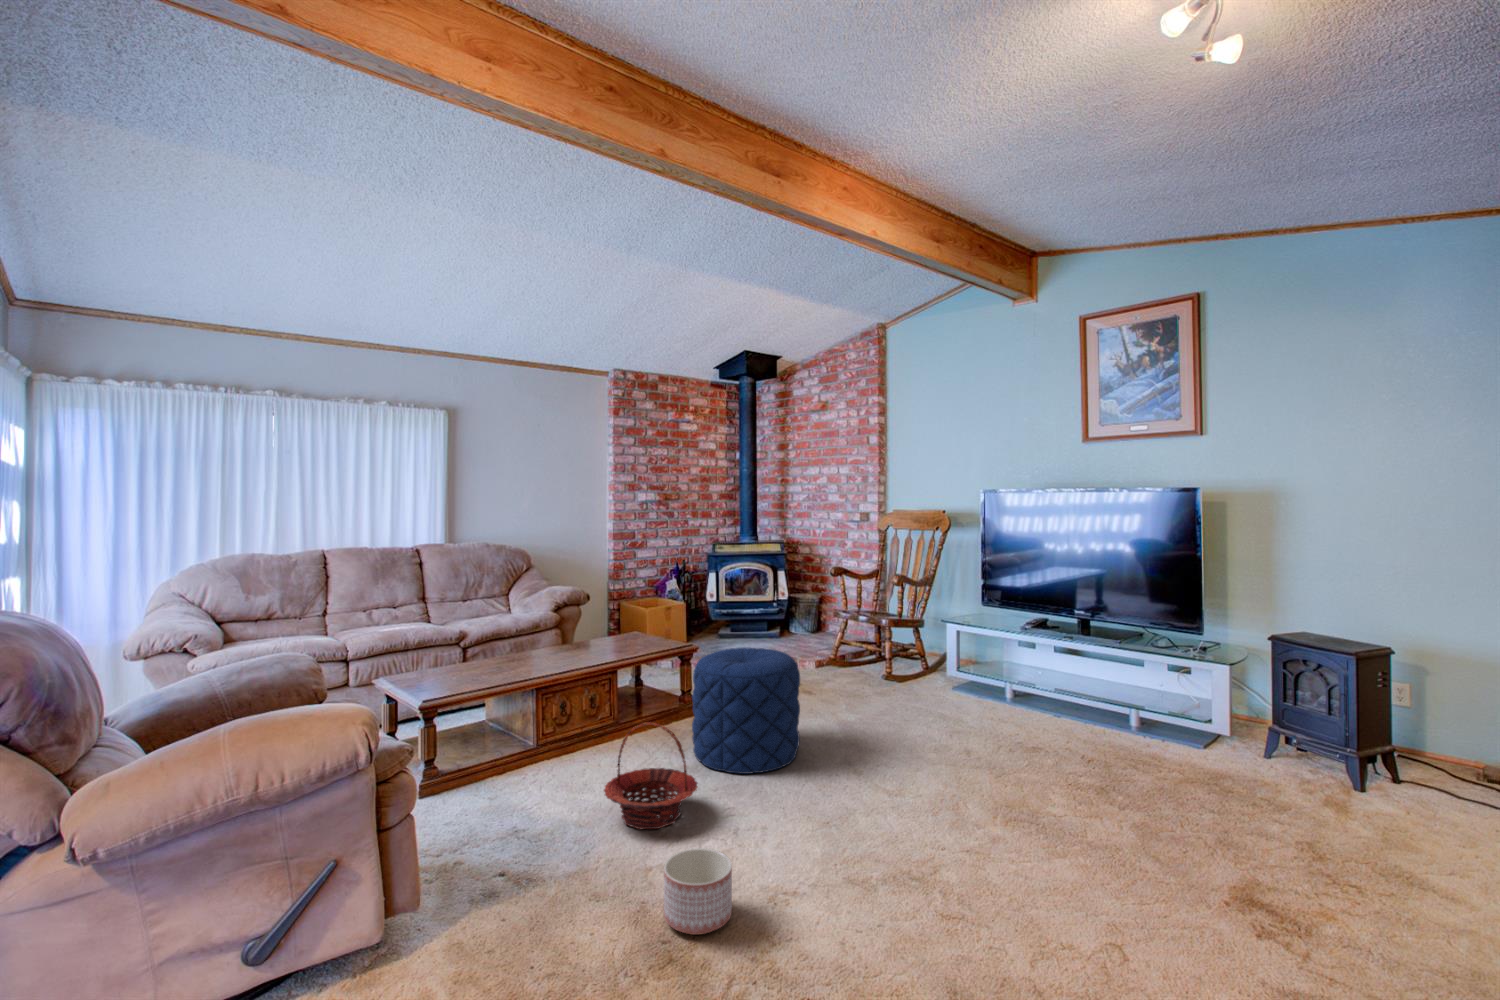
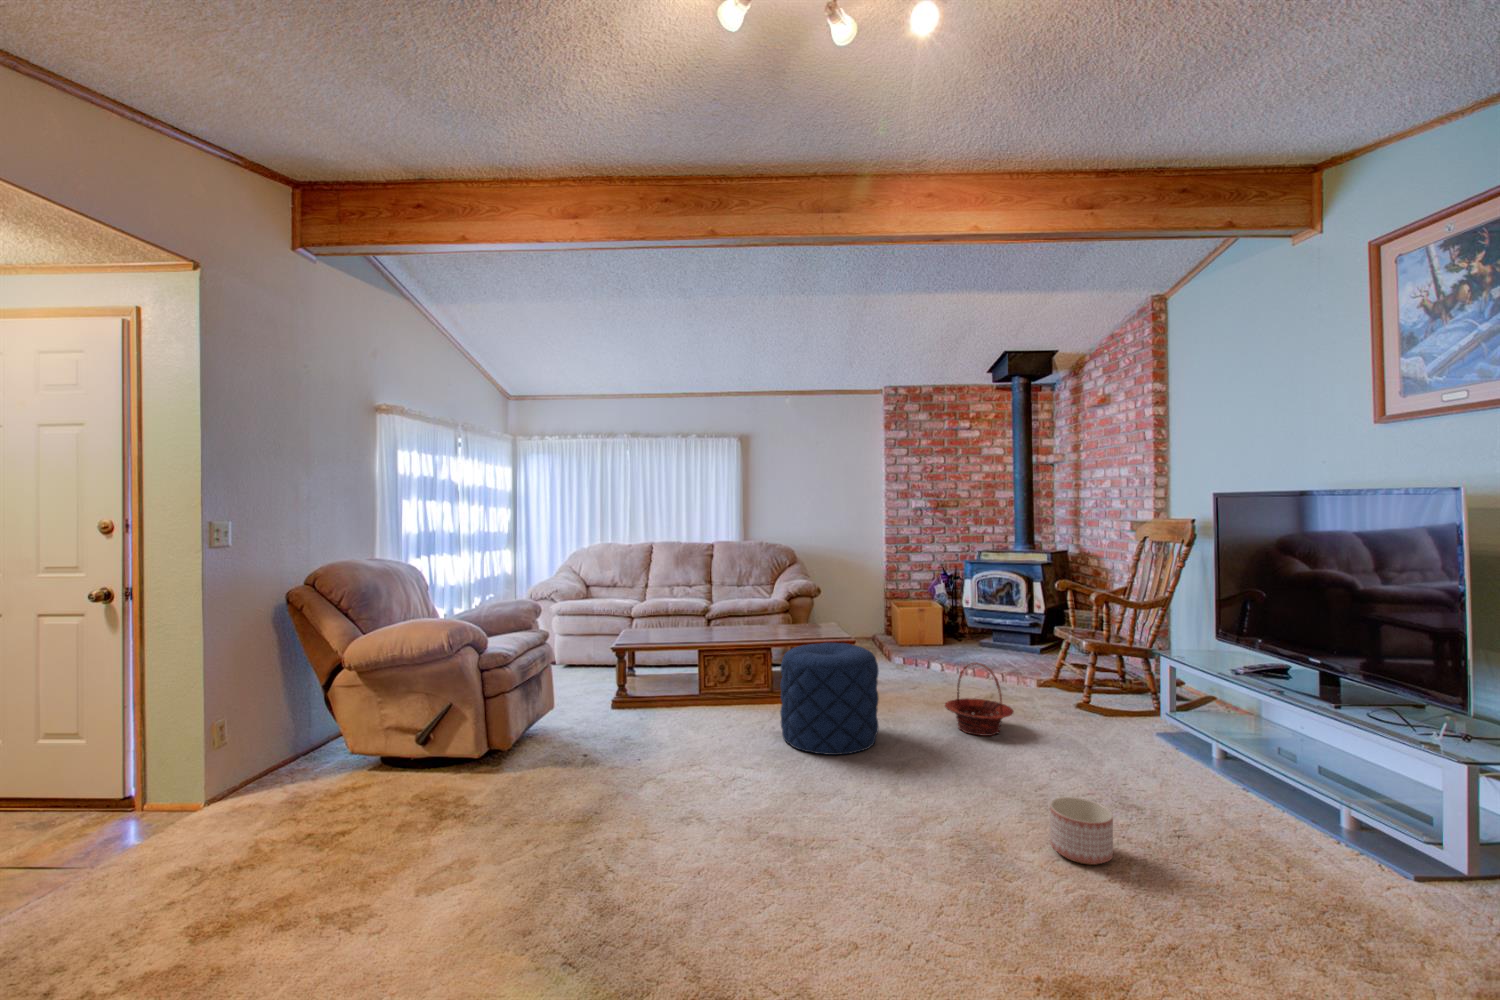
basket: present [604,722,698,829] -> present [945,663,1013,736]
planter: present [664,848,732,935] -> present [1050,797,1113,865]

